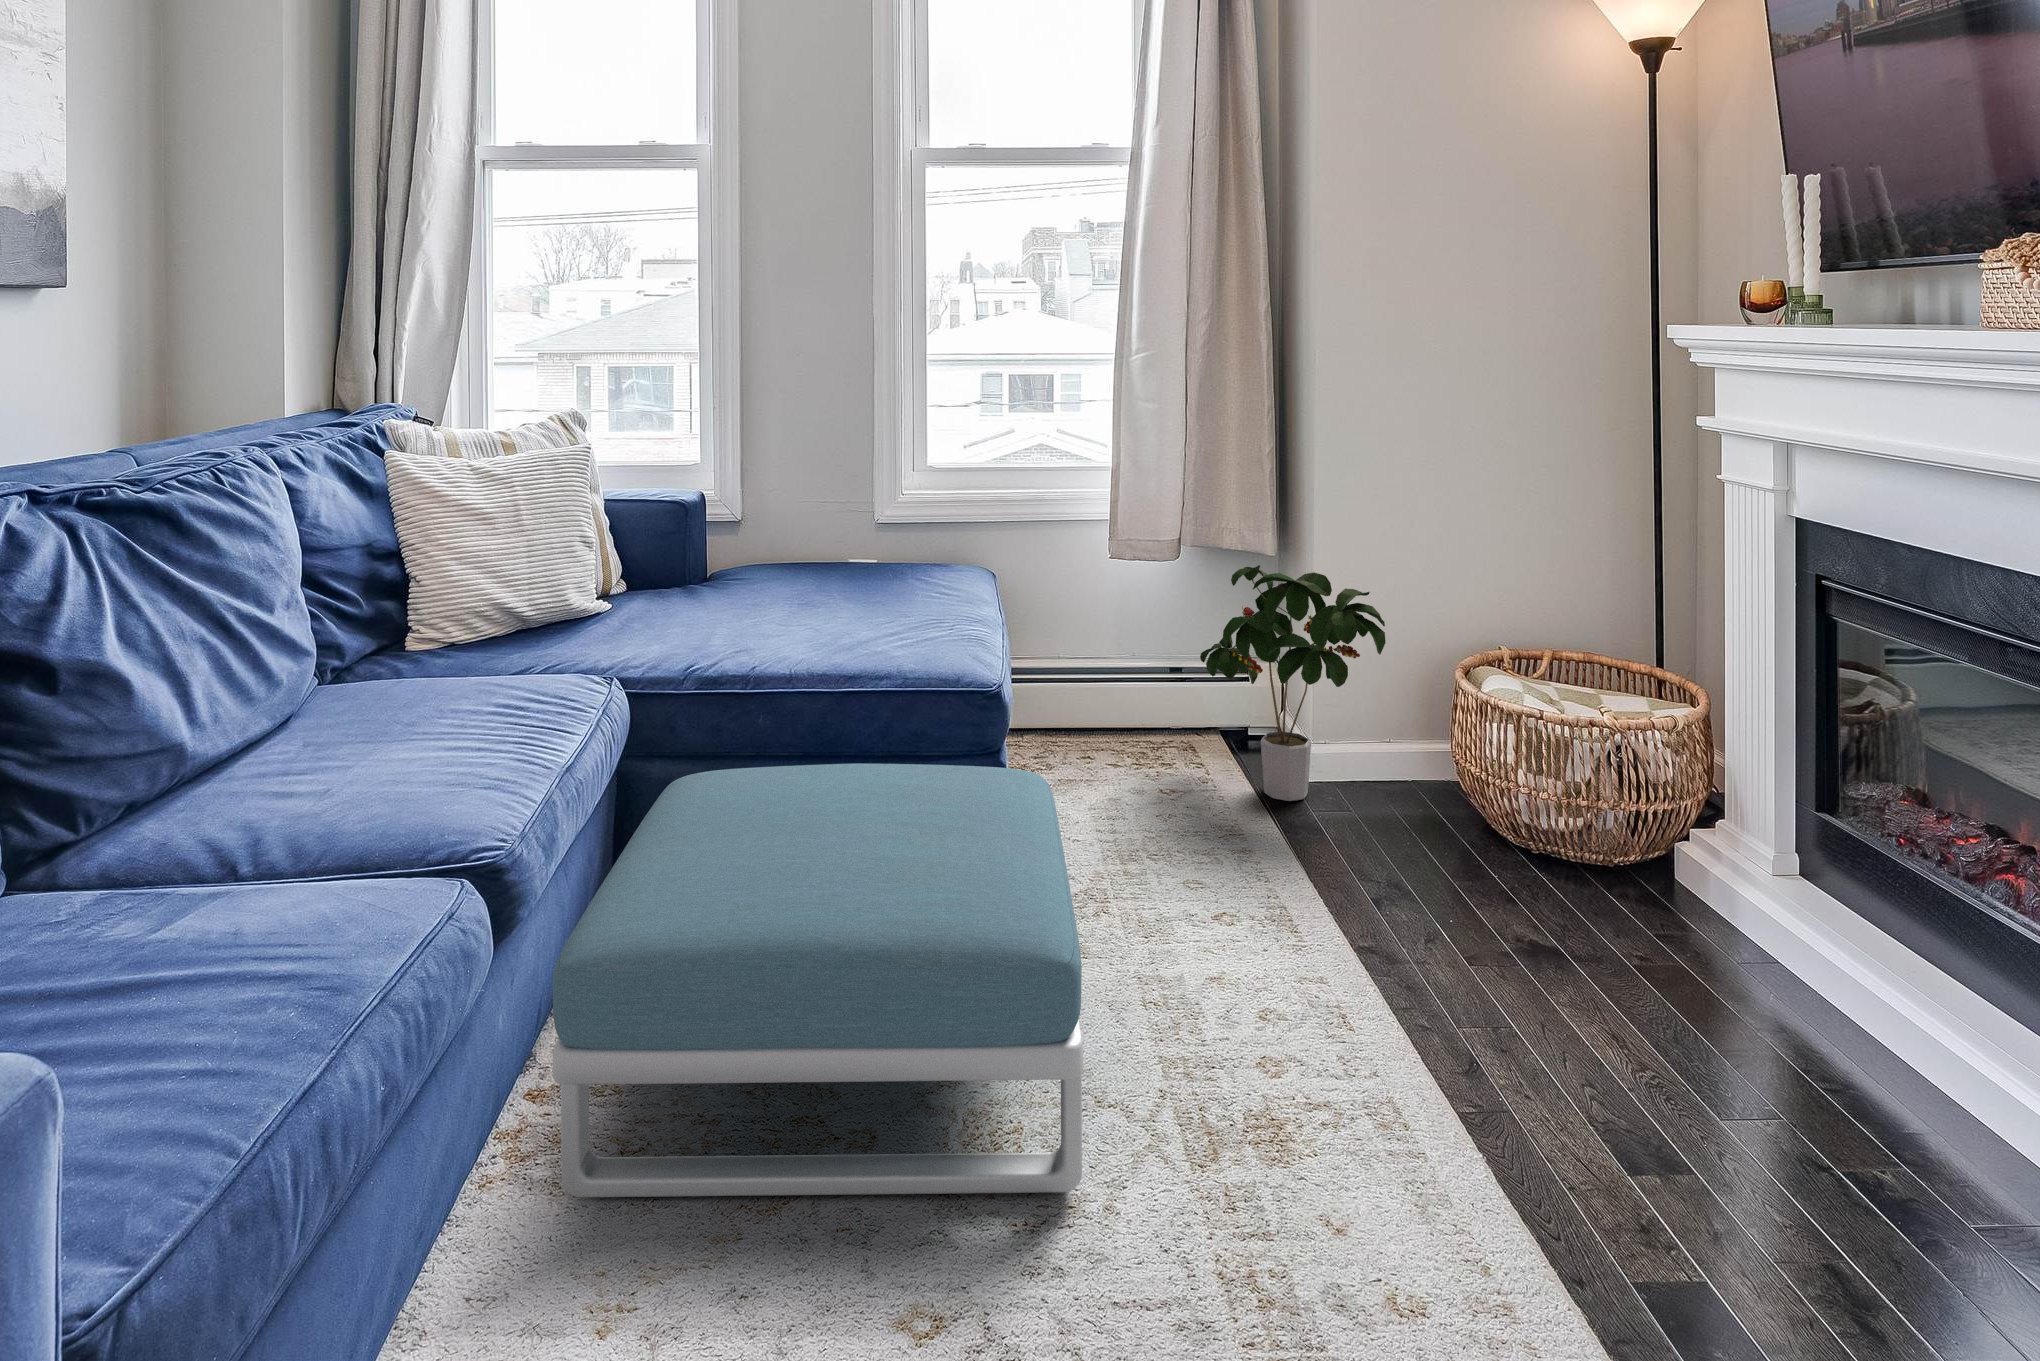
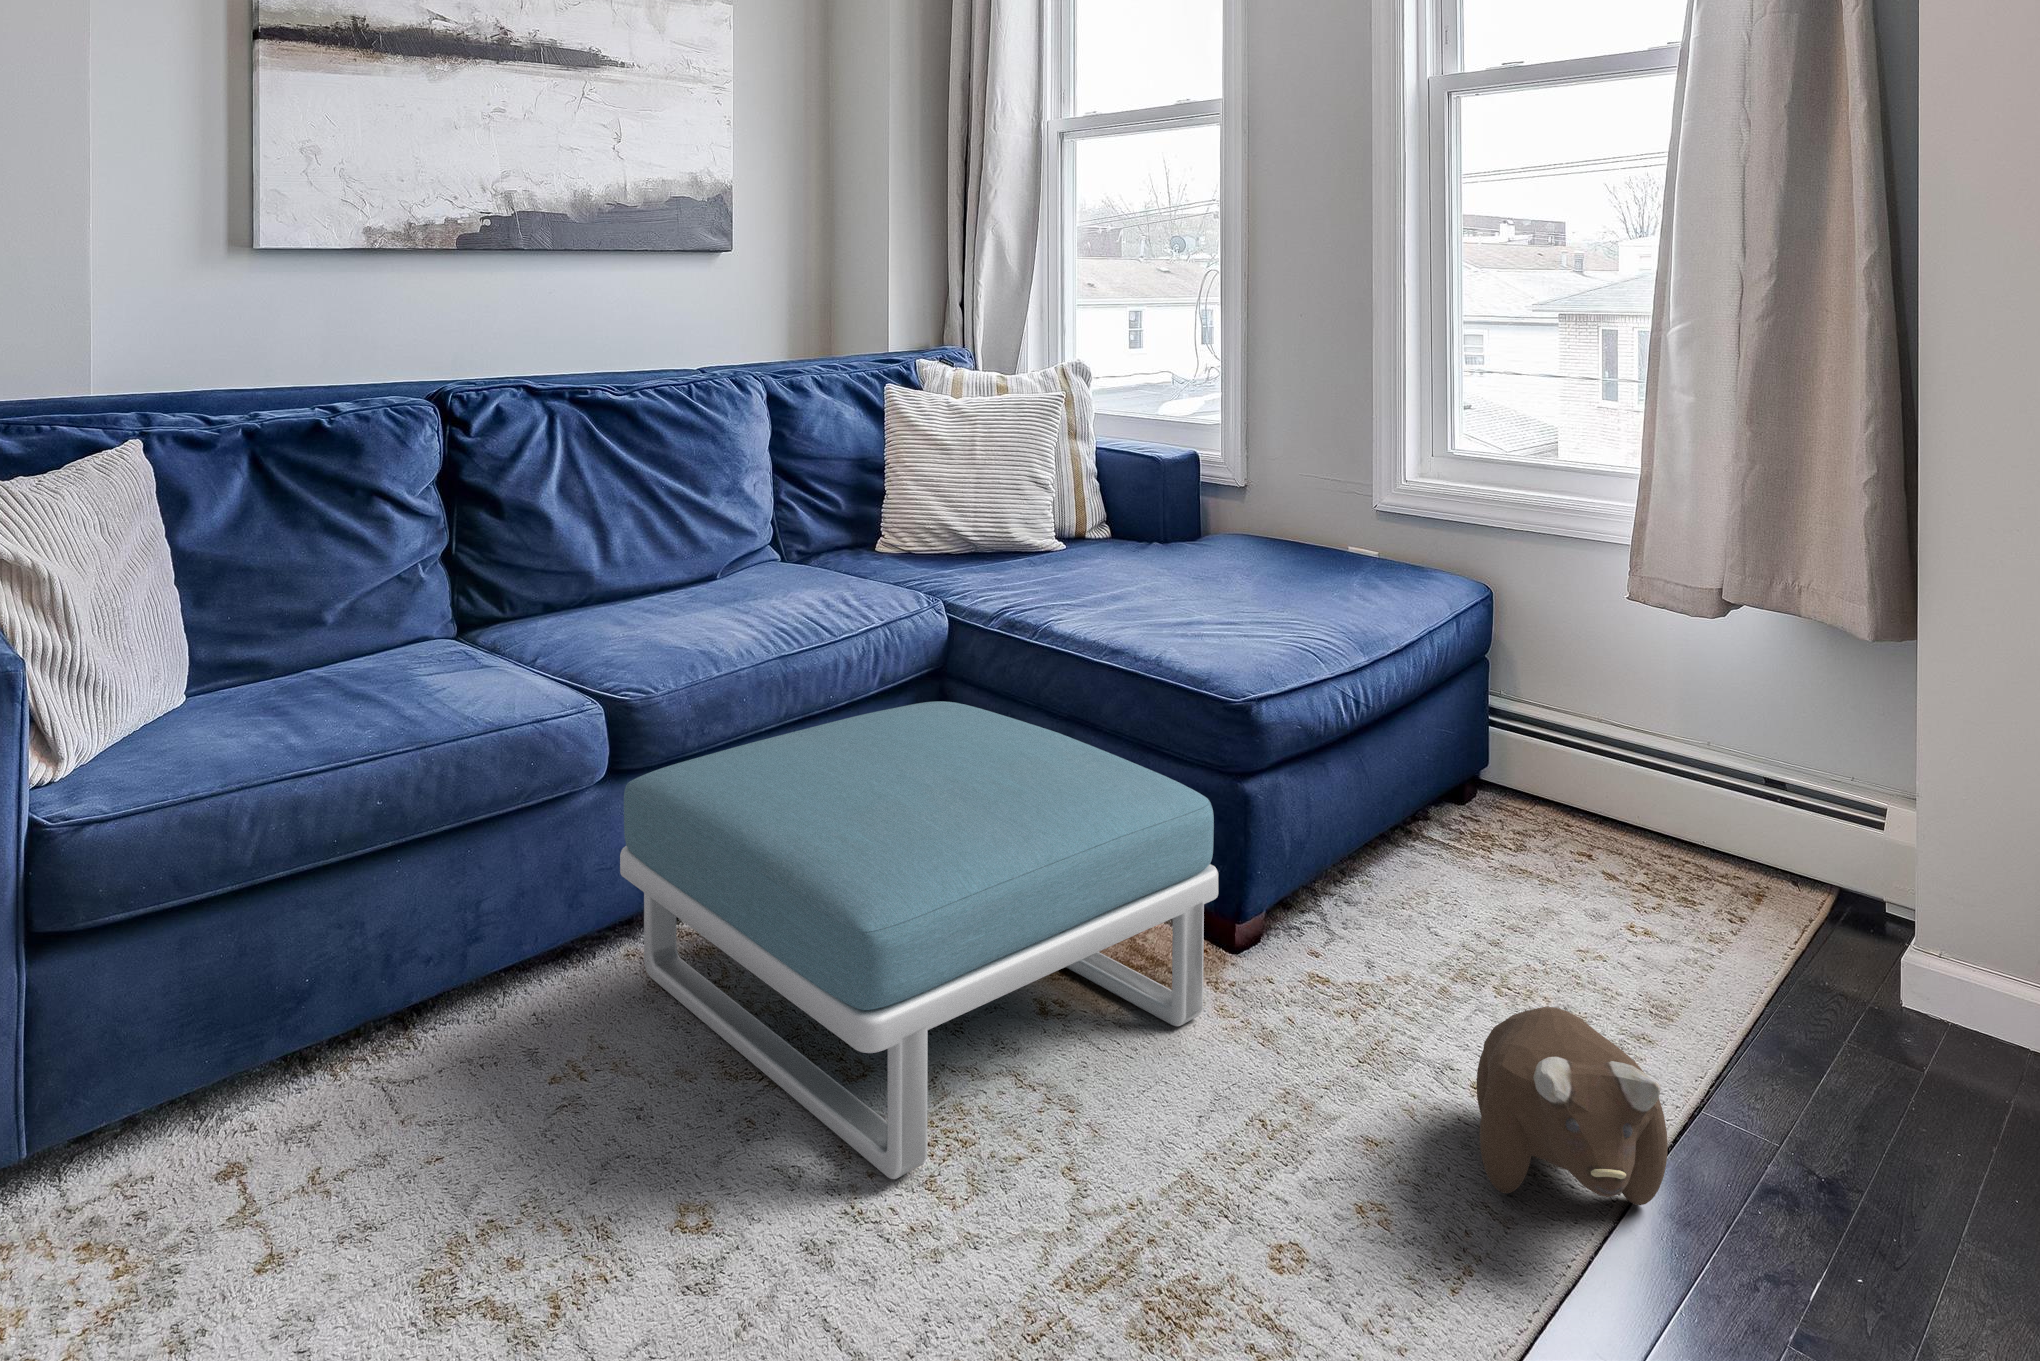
potted plant: present [1200,565,1386,801] -> none [1756,652,1979,1024]
plush toy: none [1263,831,1429,967] -> present [1477,1007,1668,1205]

